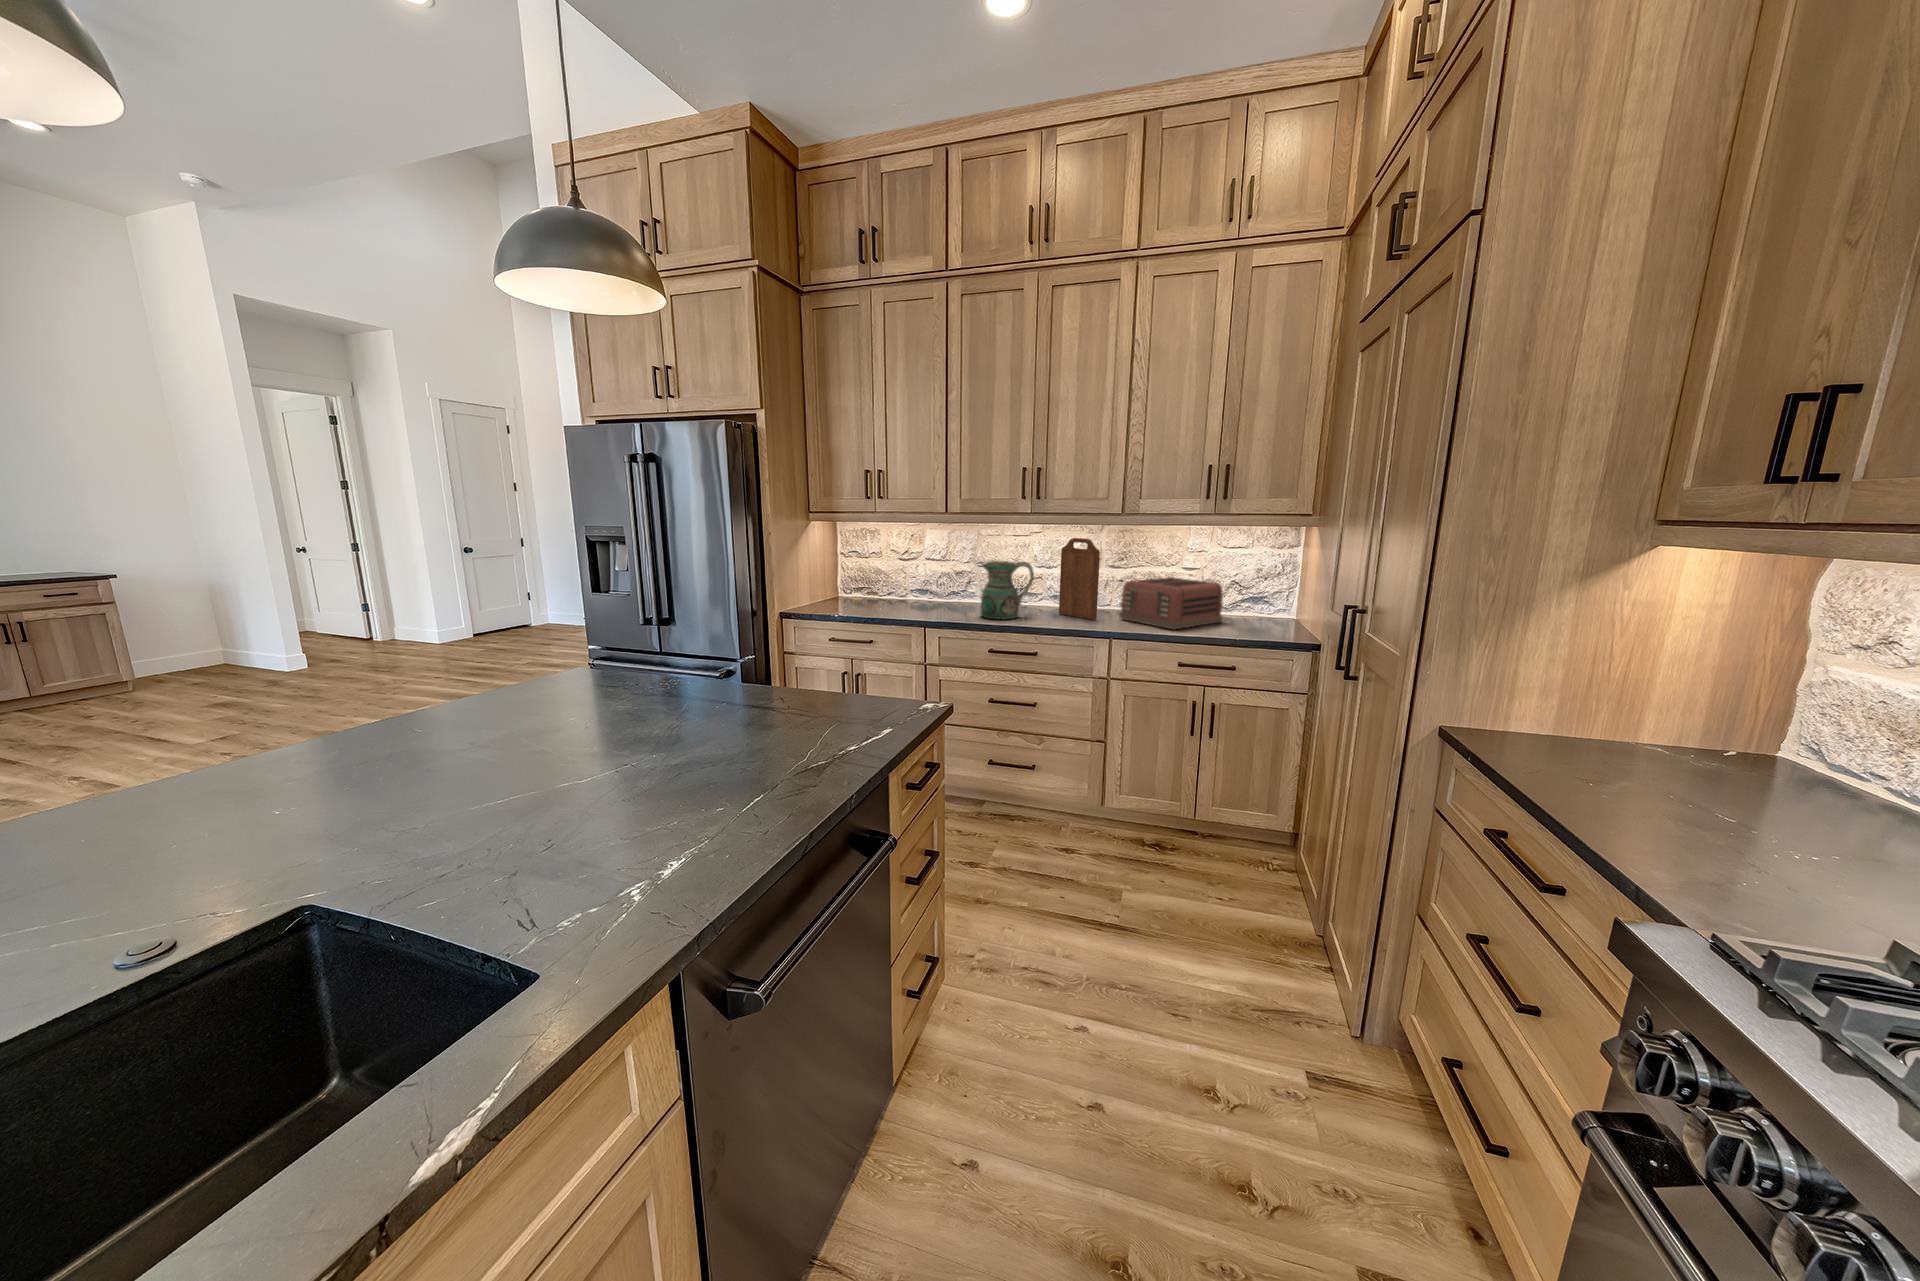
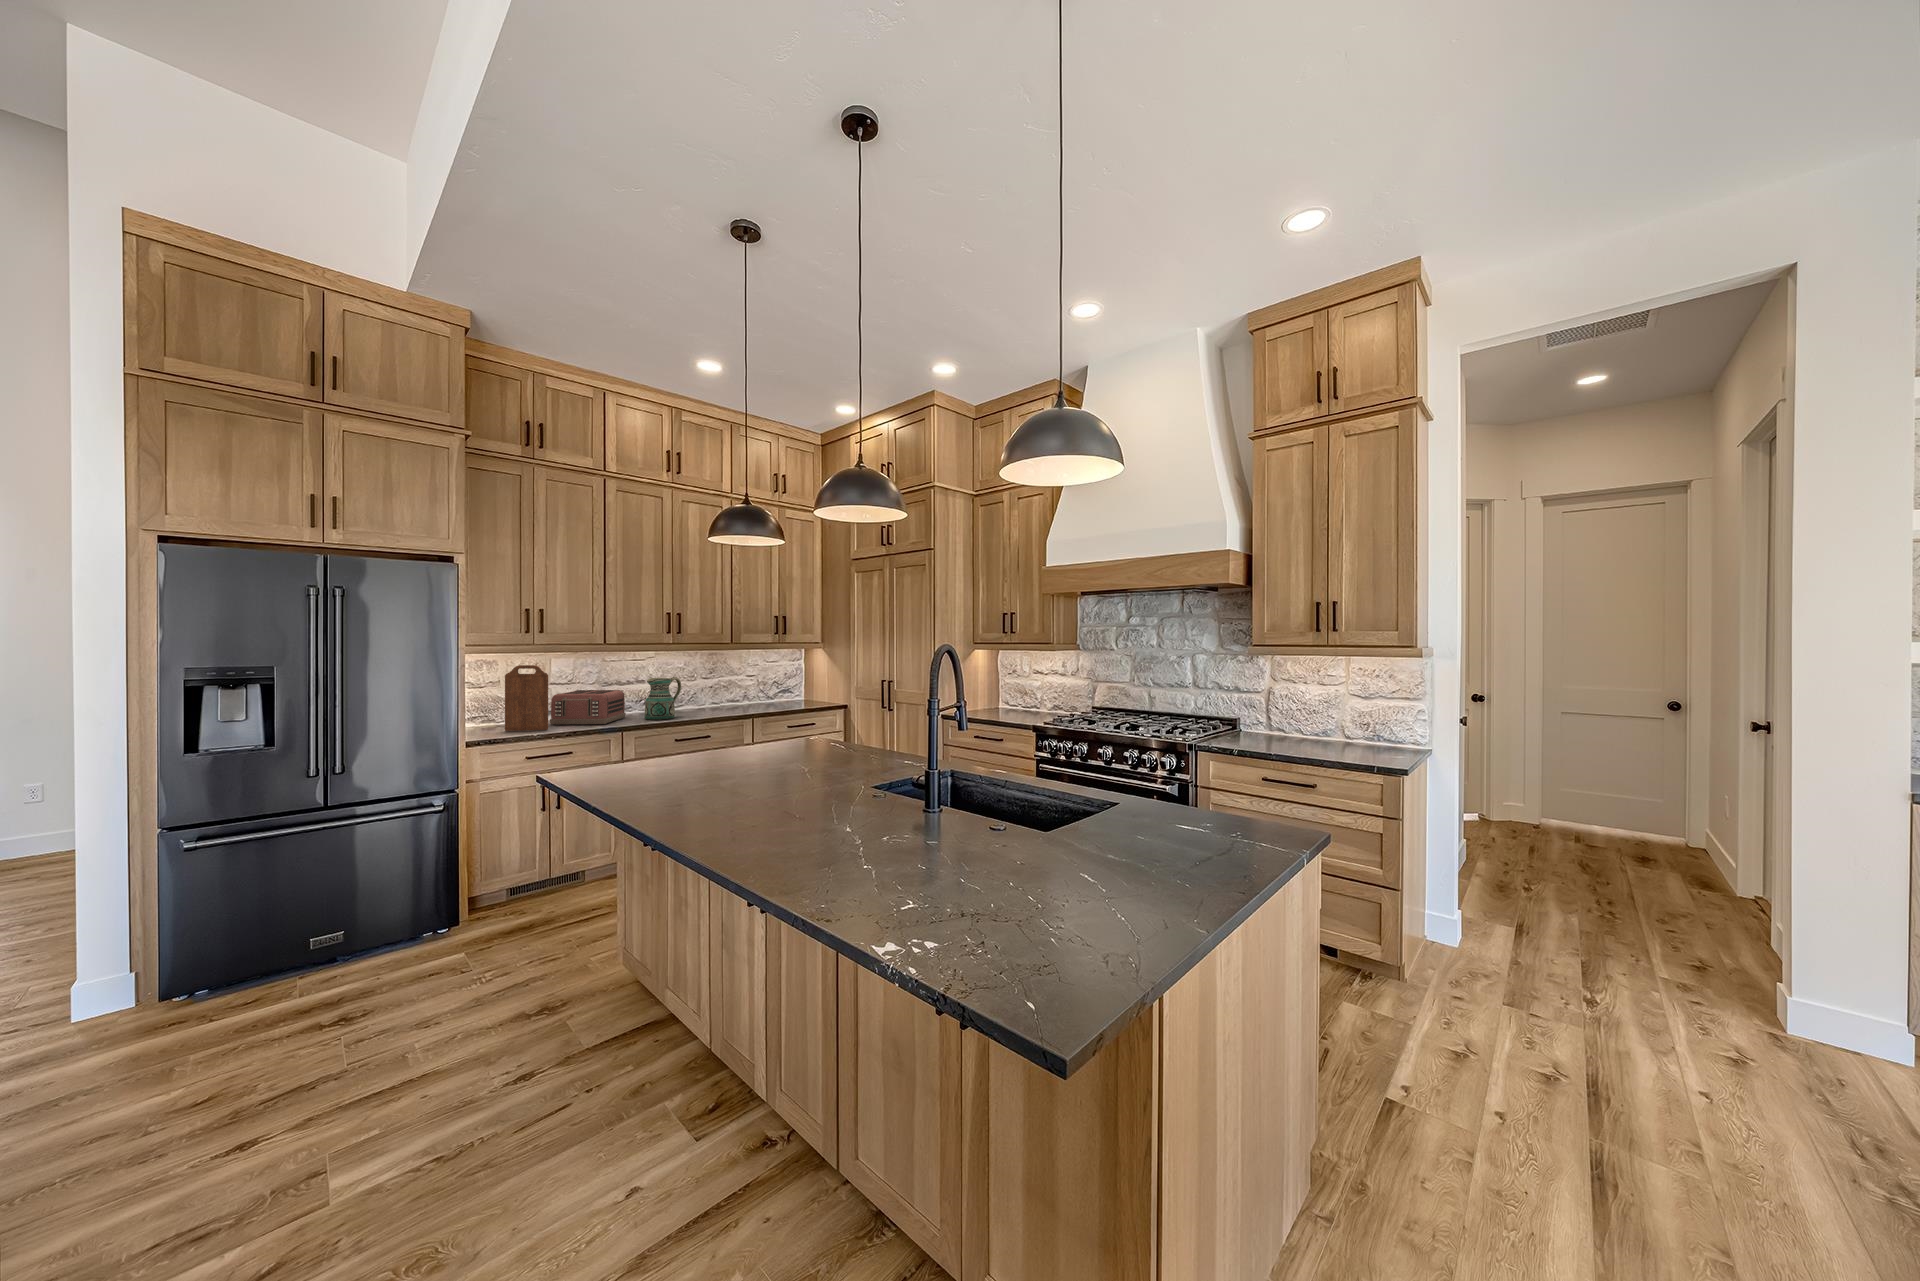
cutting board: present [1059,538,1100,620] -> present [505,665,548,731]
toaster: present [1120,577,1223,629] -> present [550,690,626,725]

